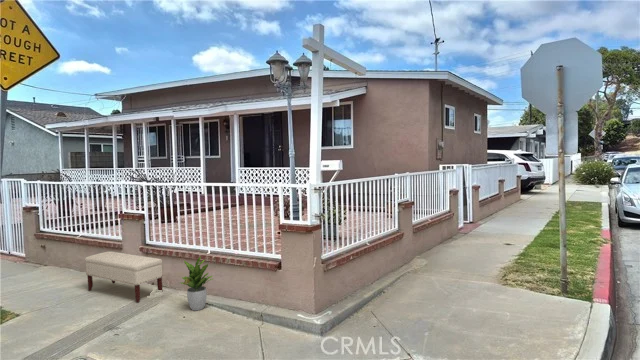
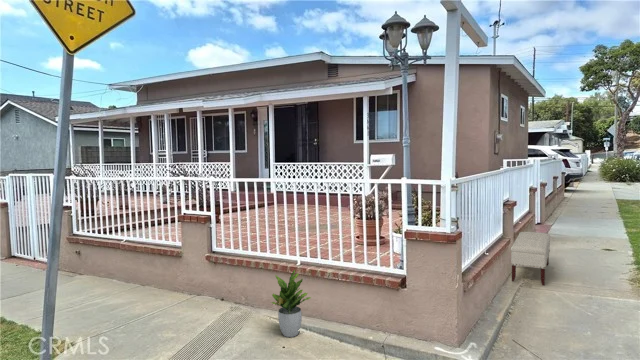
bench: present [85,251,163,302] -> present [511,232,550,286]

